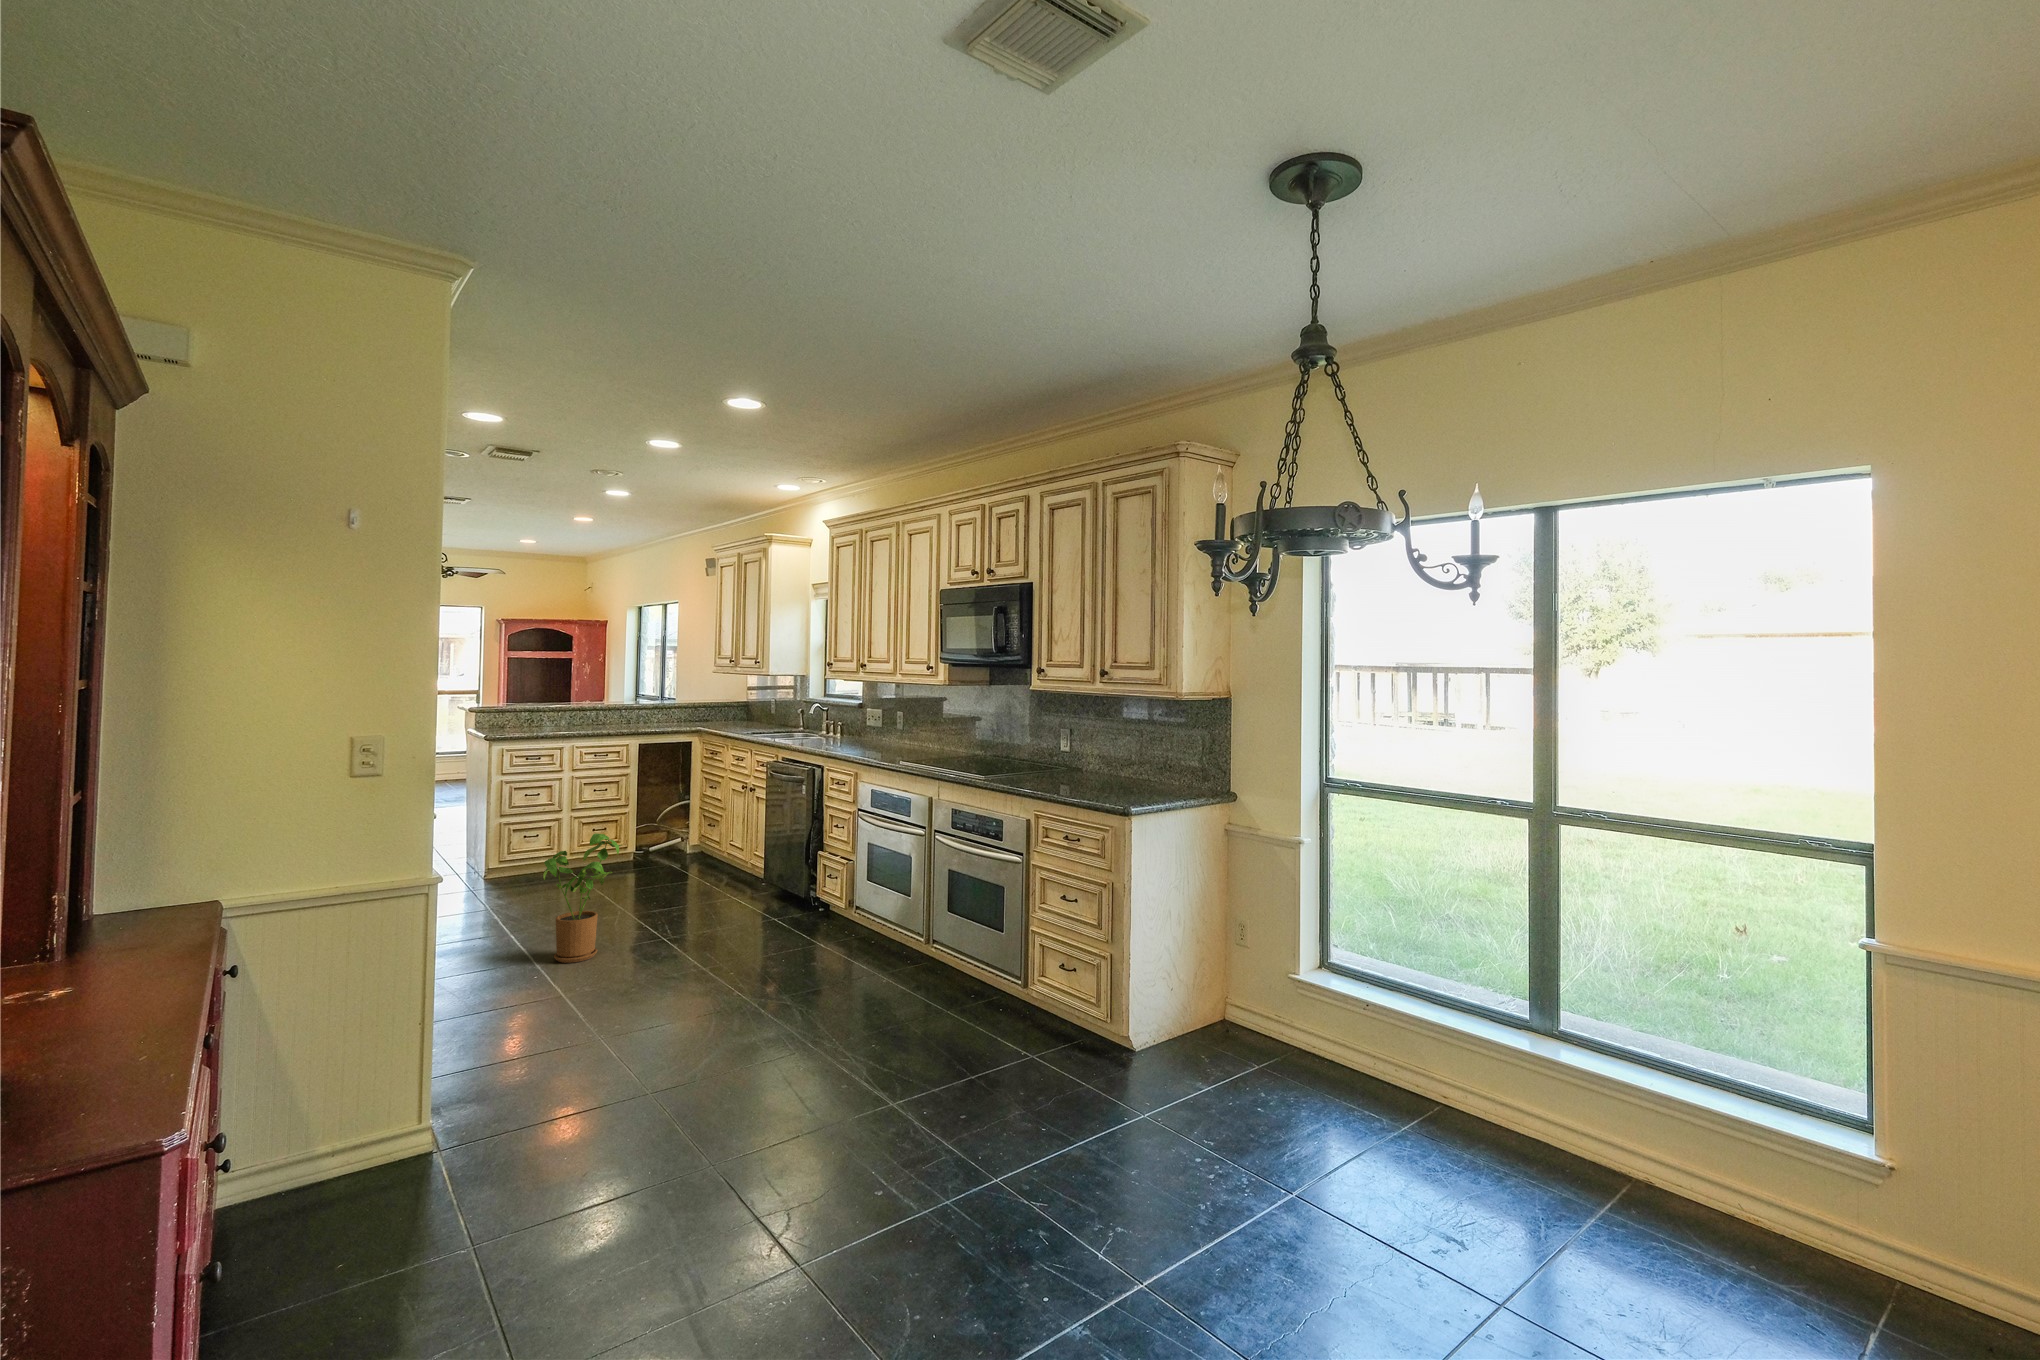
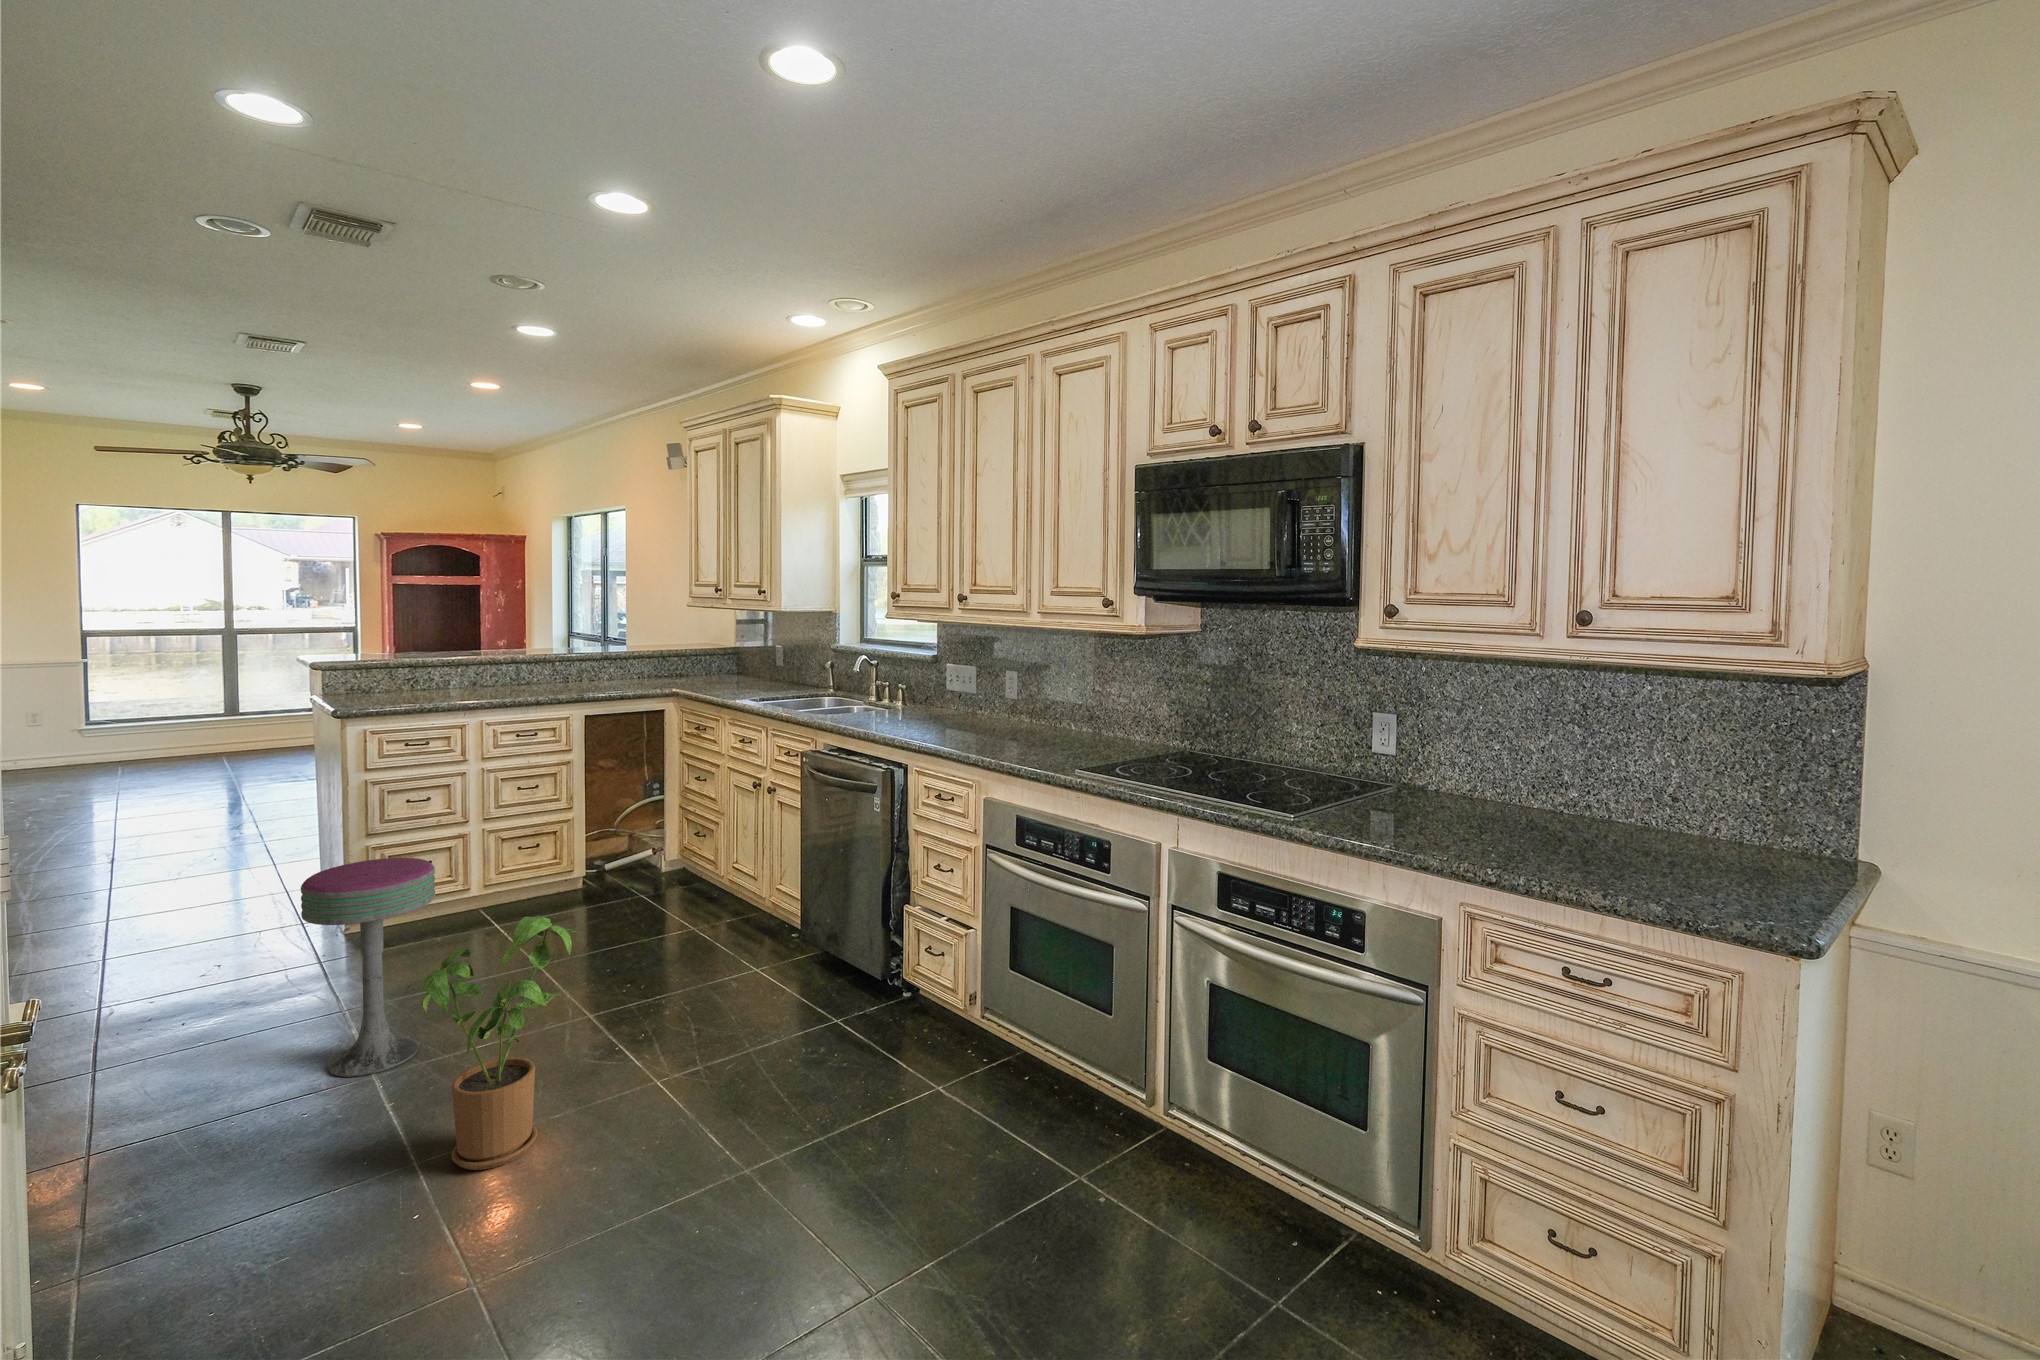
bar stool: none [478,814,548,932] -> present [301,858,435,1077]

